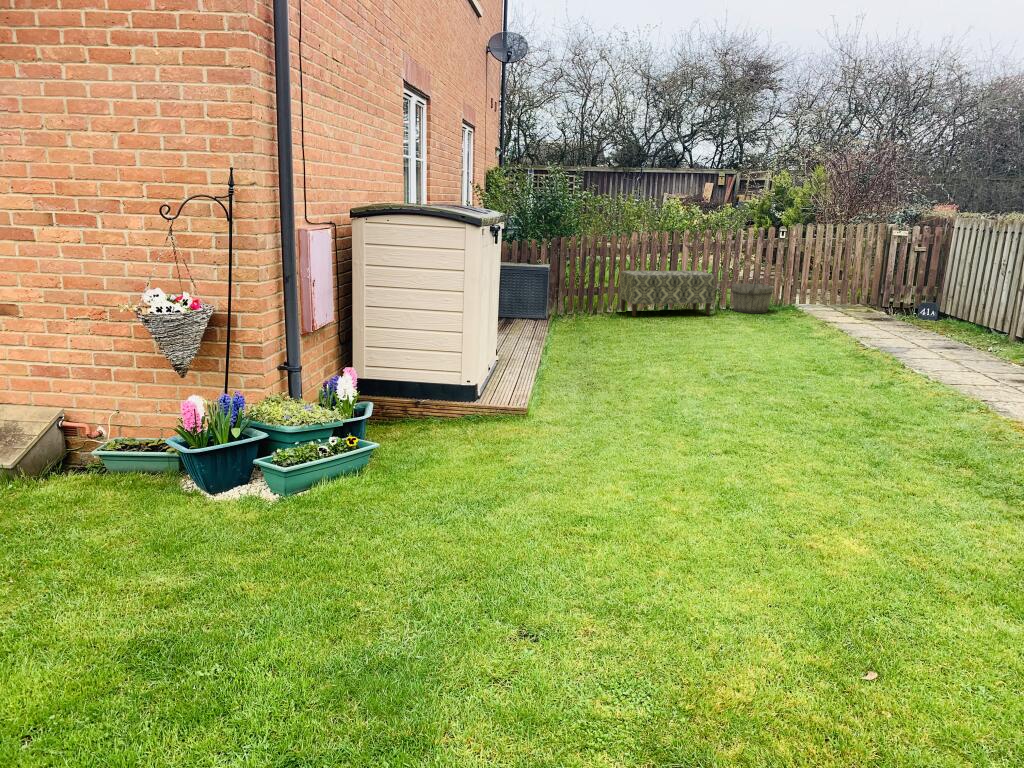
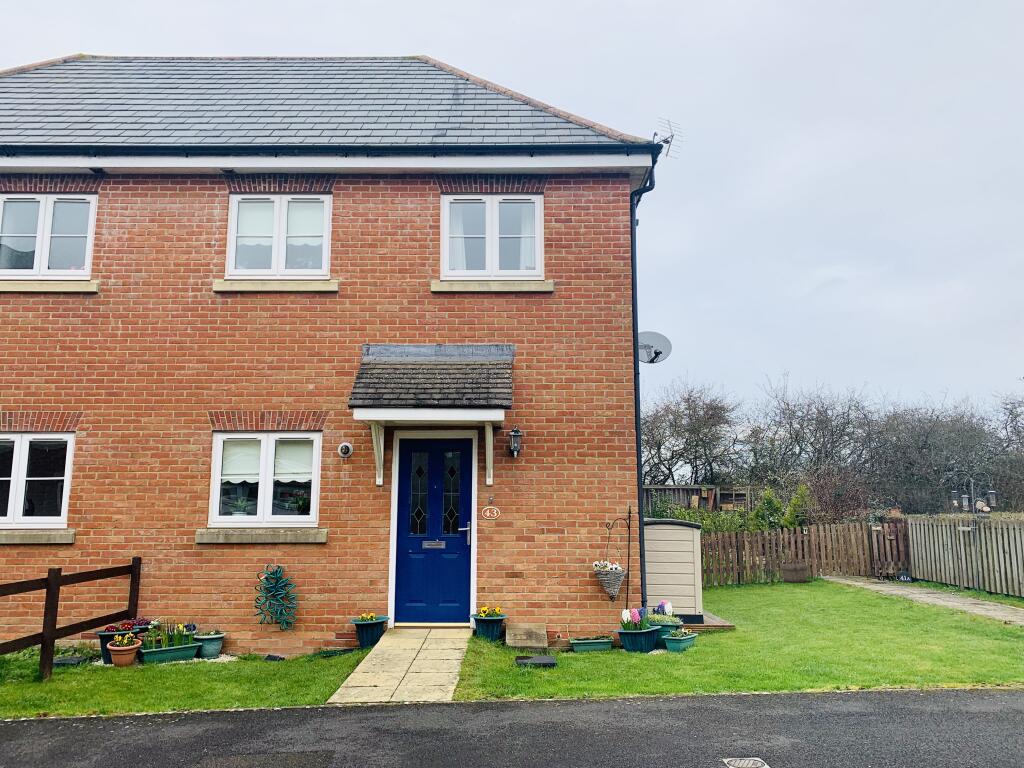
bench: present [620,271,715,316] -> none [712,556,774,587]

